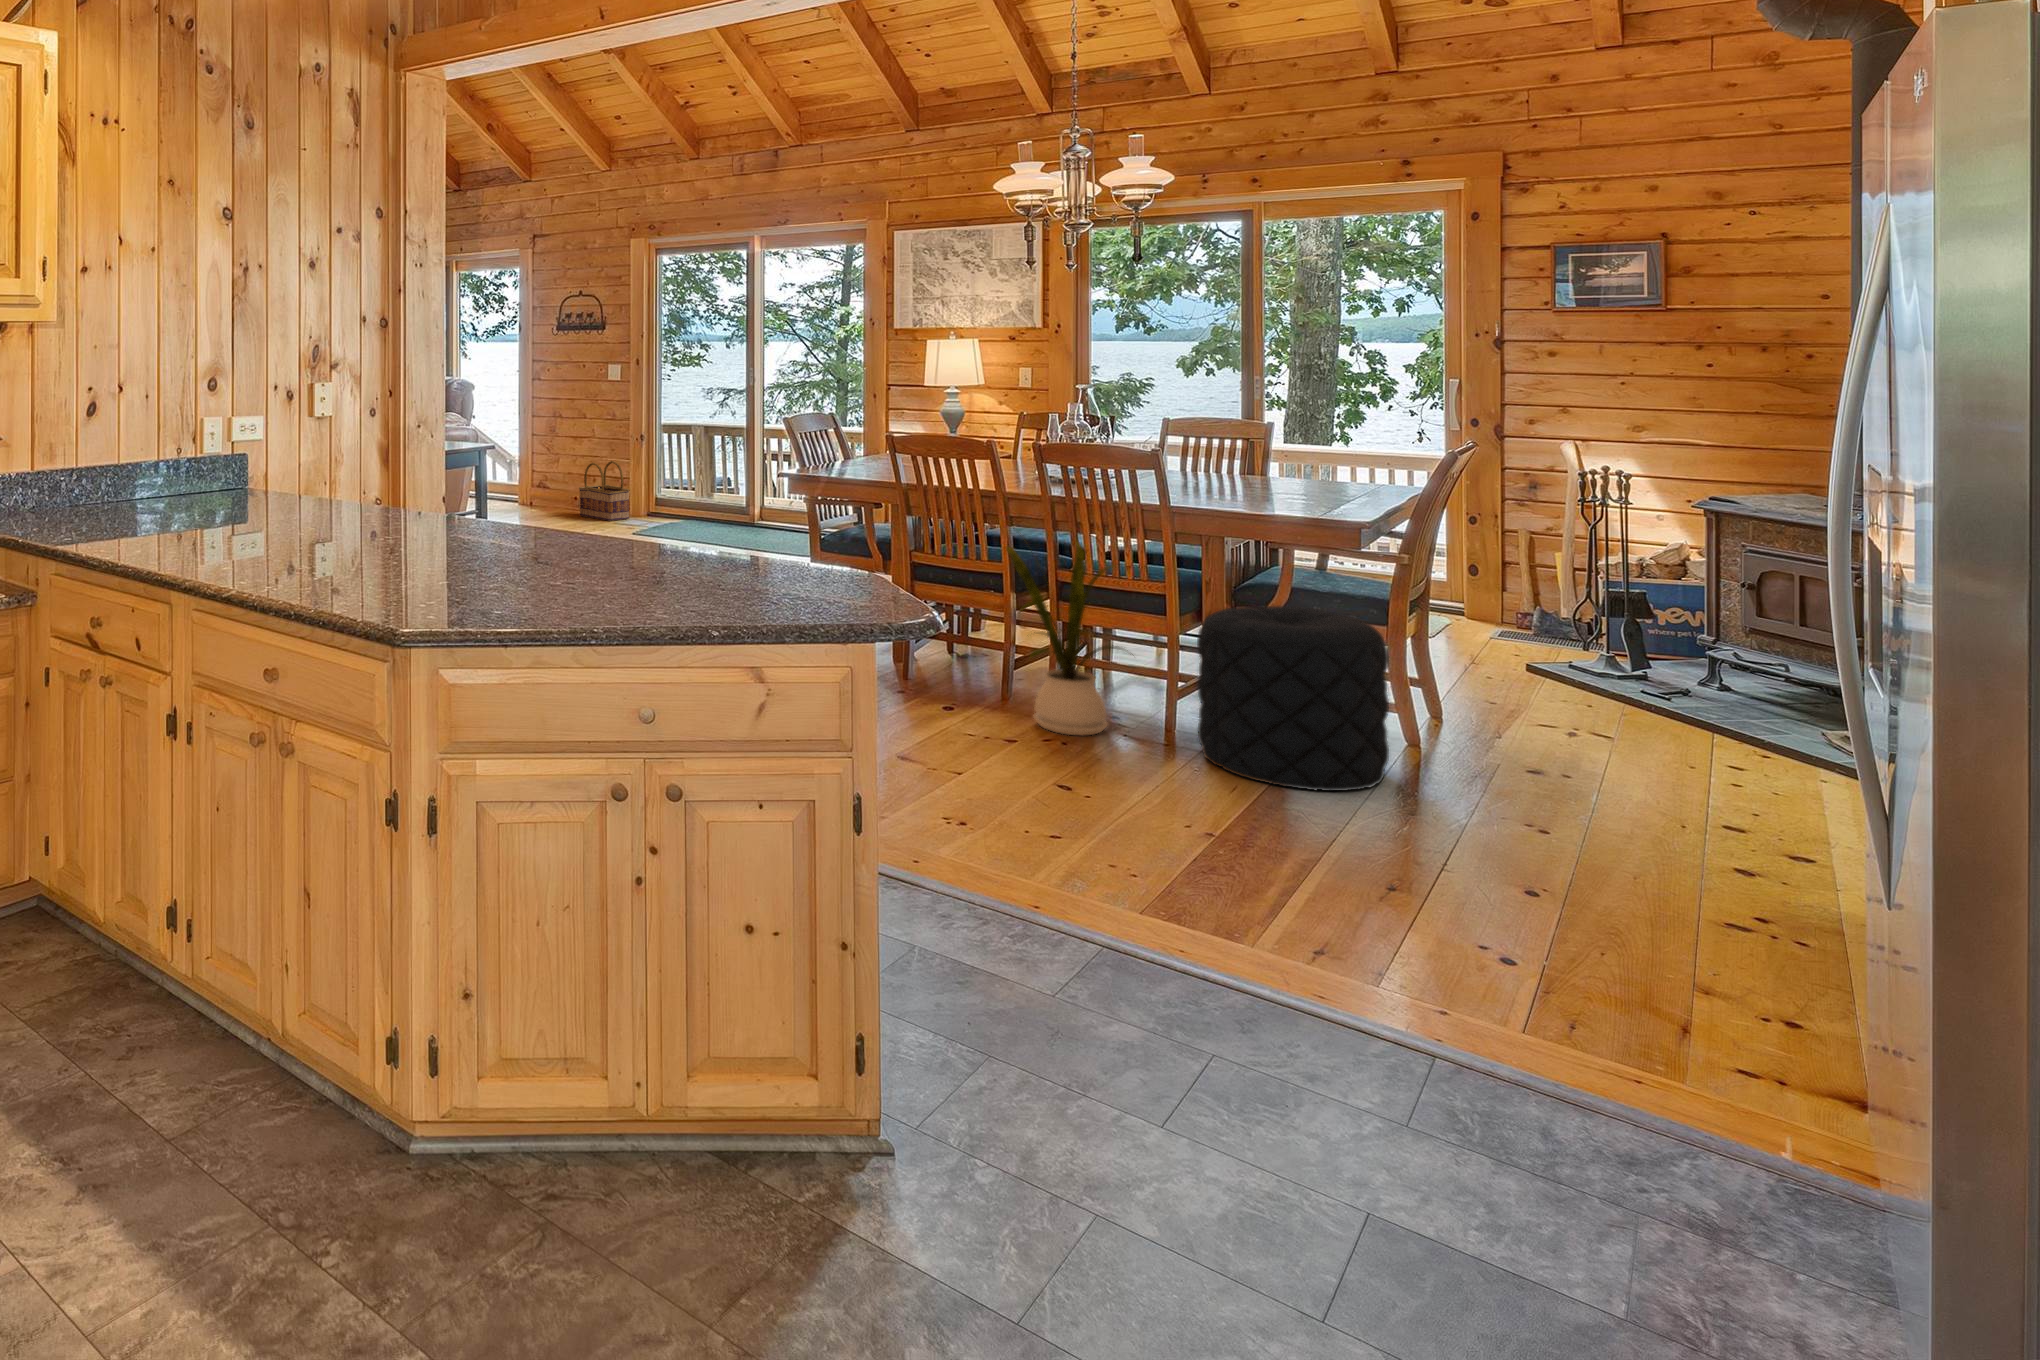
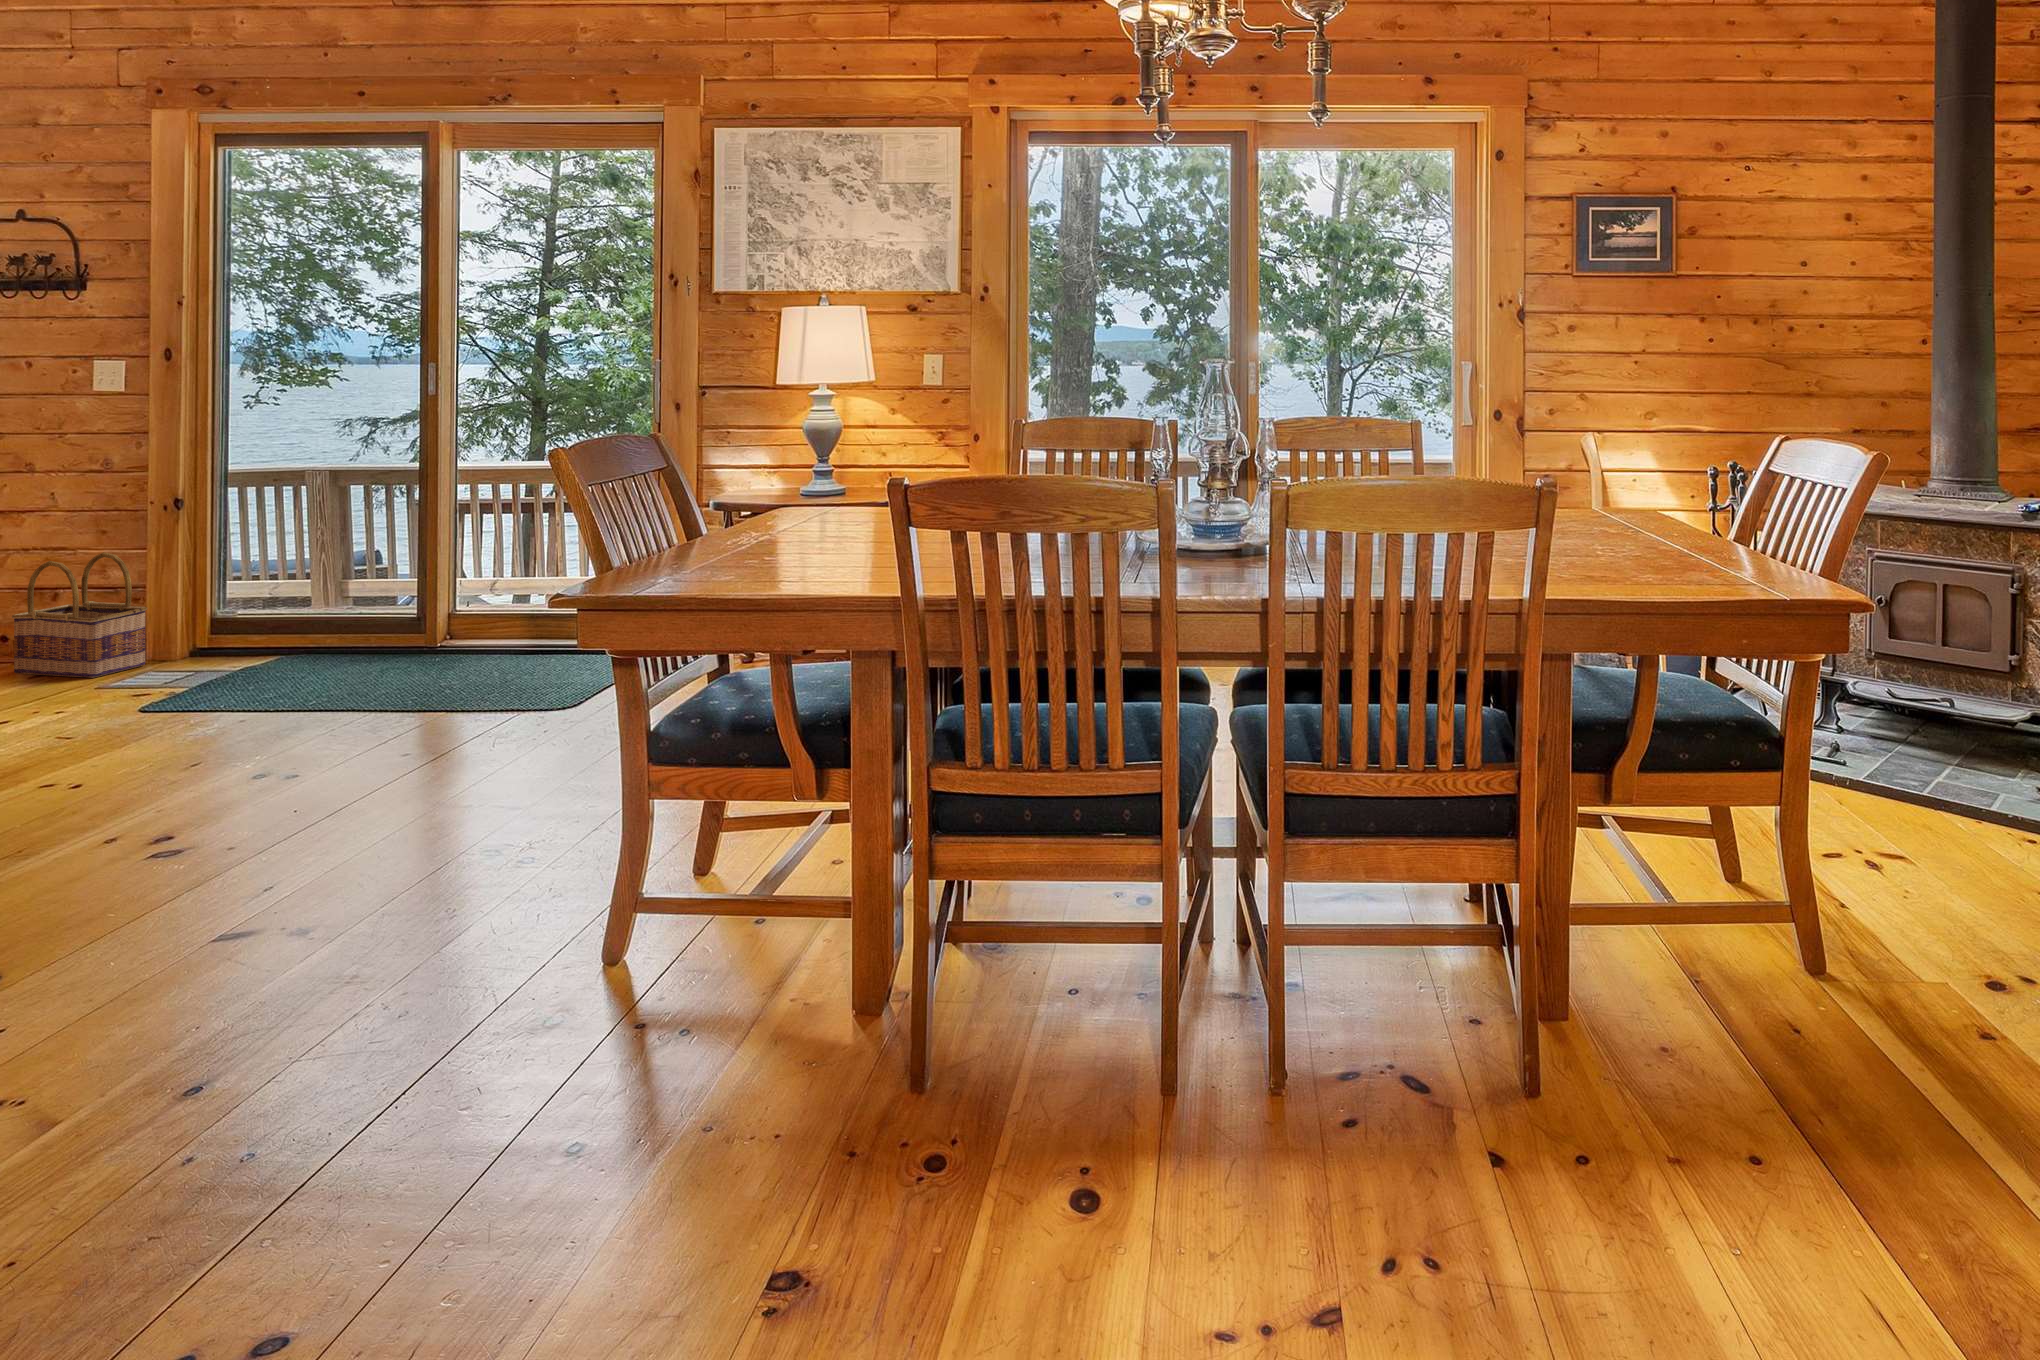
house plant: present [1006,533,1128,735] -> none [1182,676,1474,1193]
pouf: present [1197,606,1389,791] -> none [1610,775,1980,1228]

